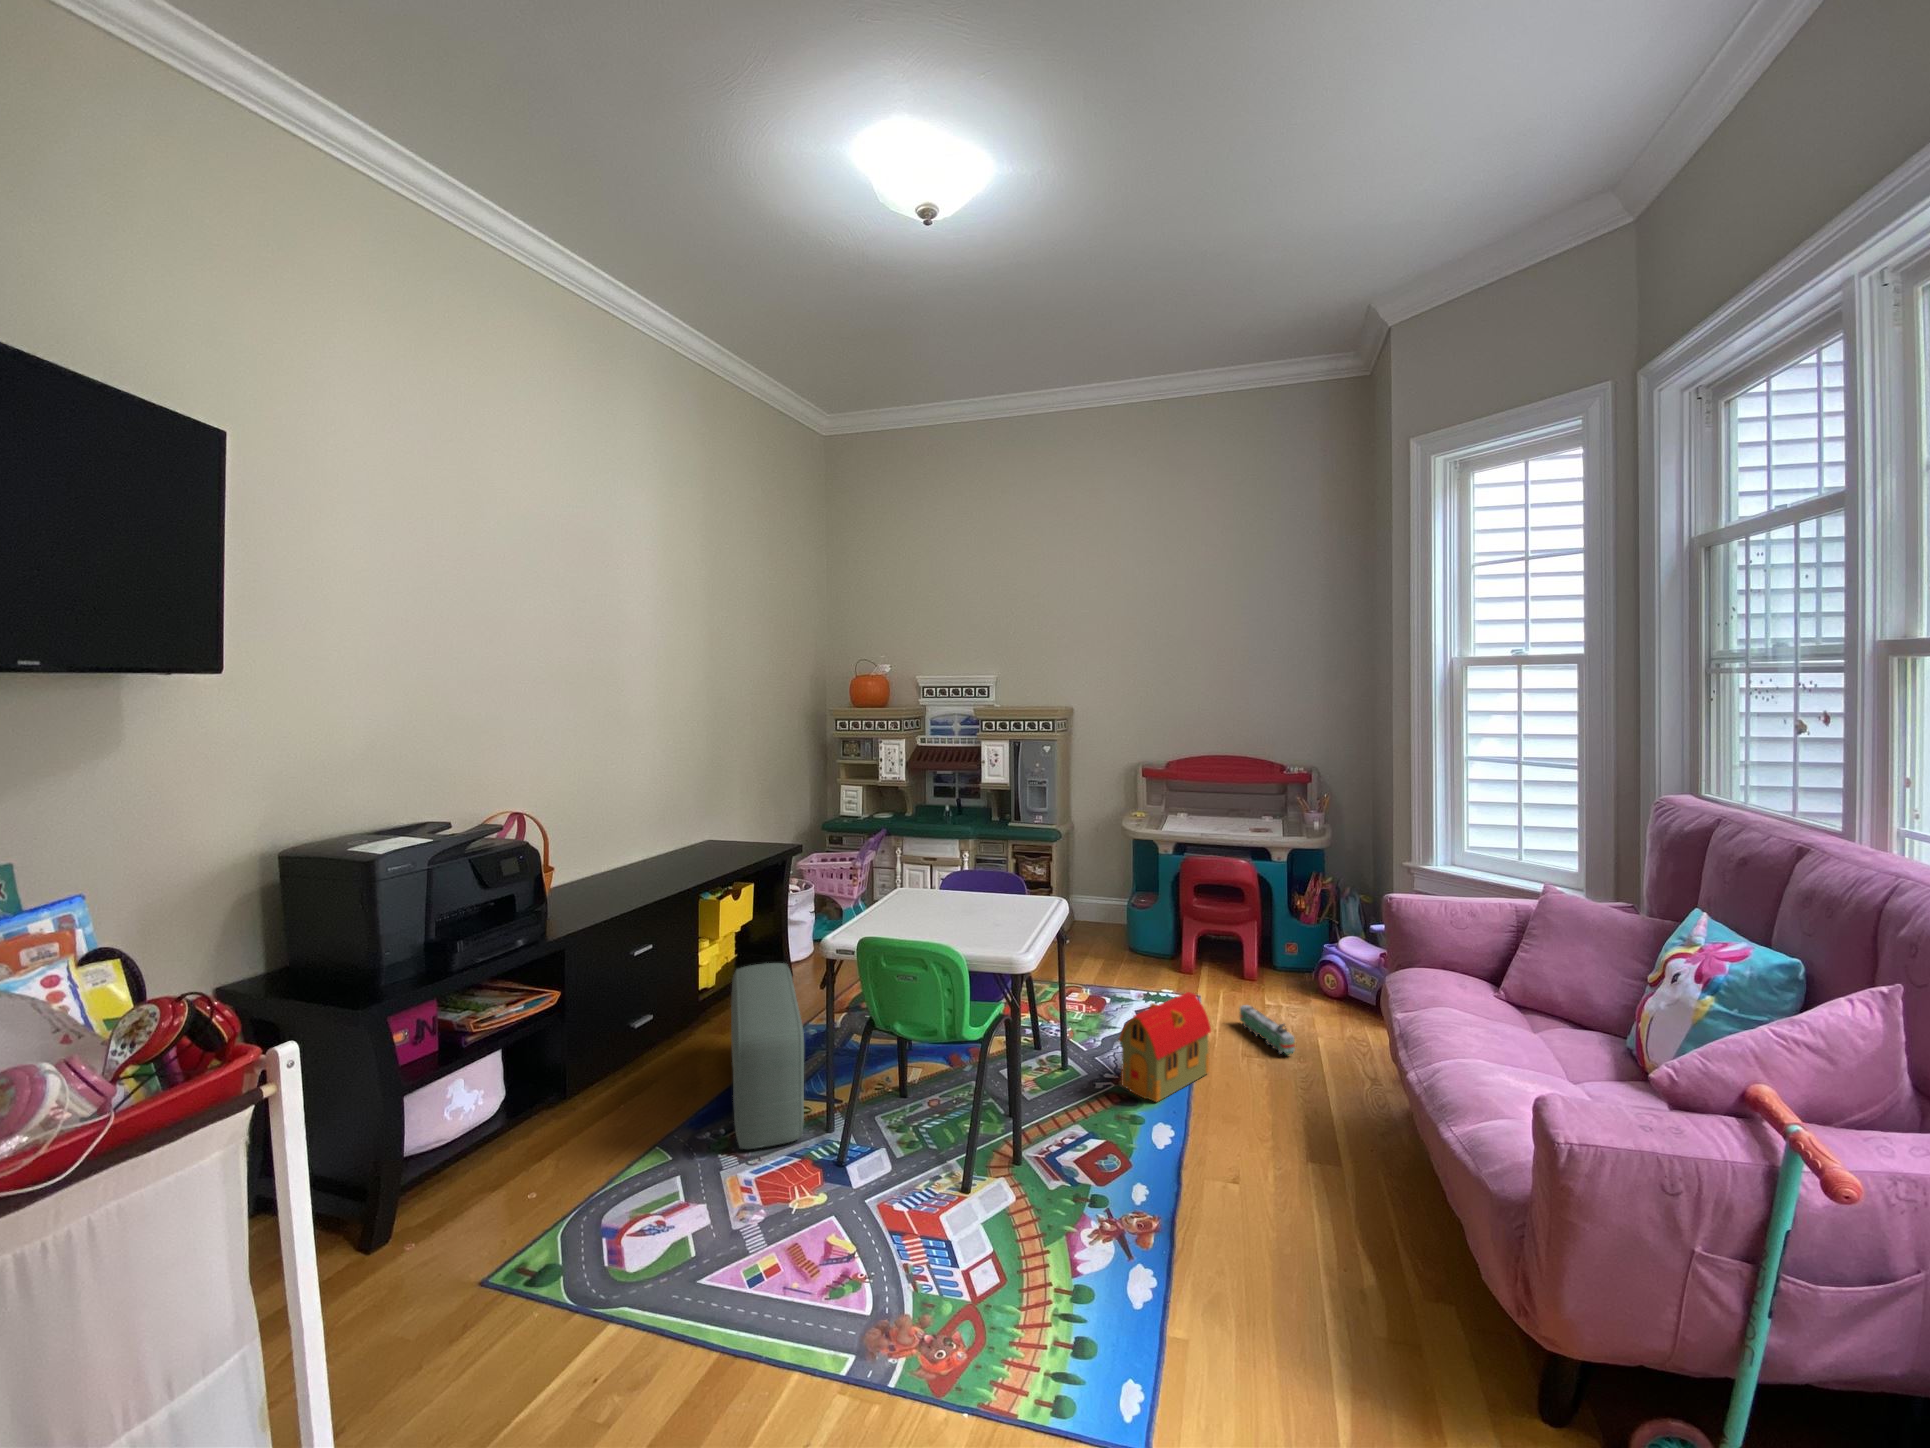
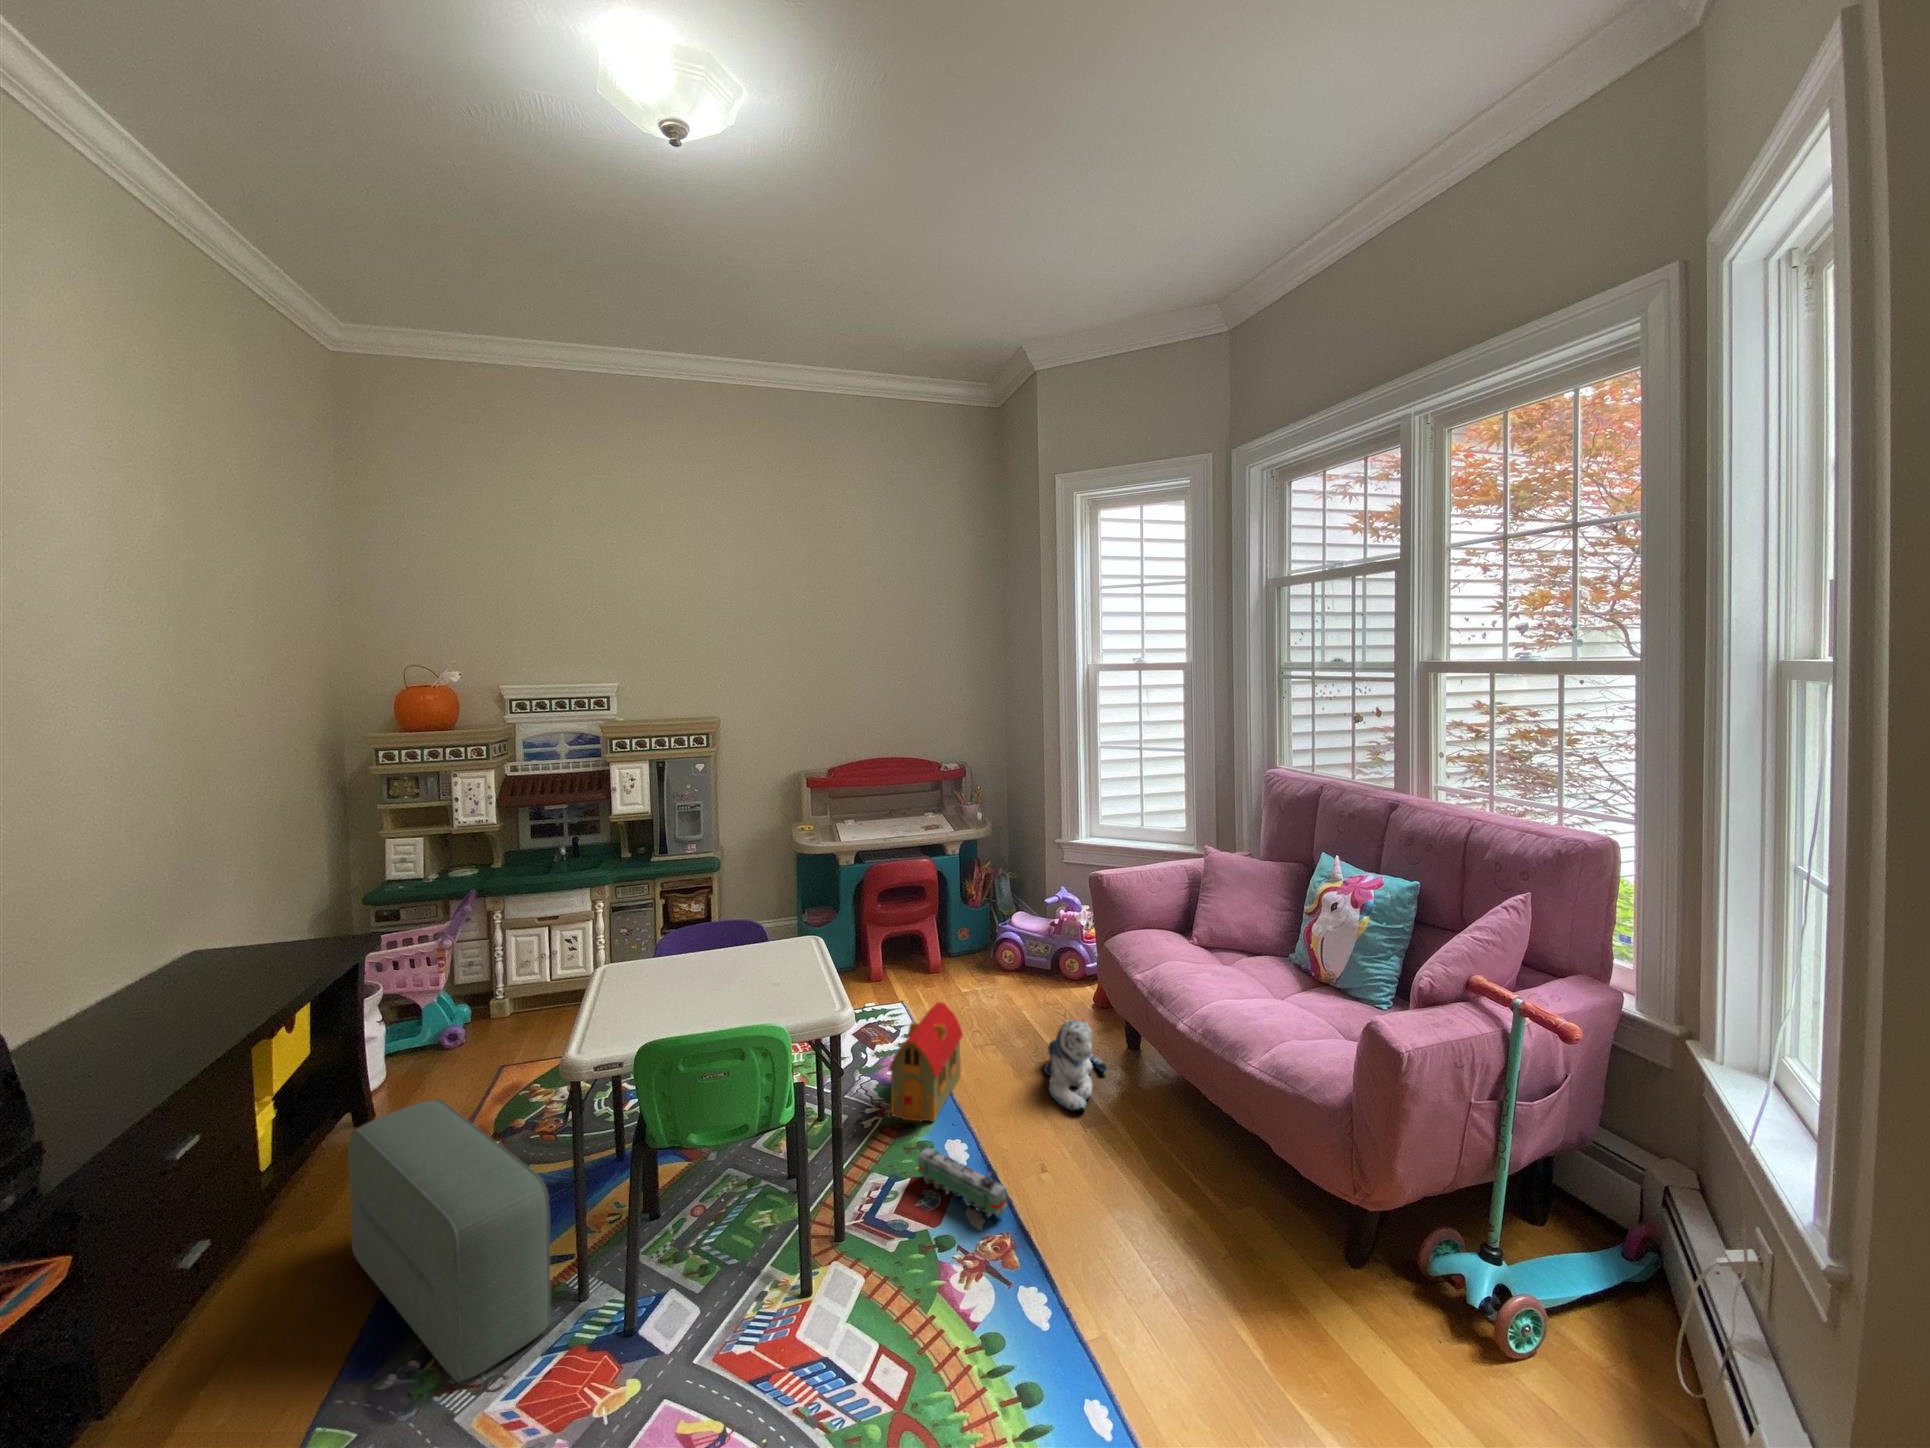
toy train: present [1240,1005,1295,1054] -> present [918,1148,1007,1217]
plush toy: none [1290,1043,1374,1143] -> present [1044,1020,1107,1111]

